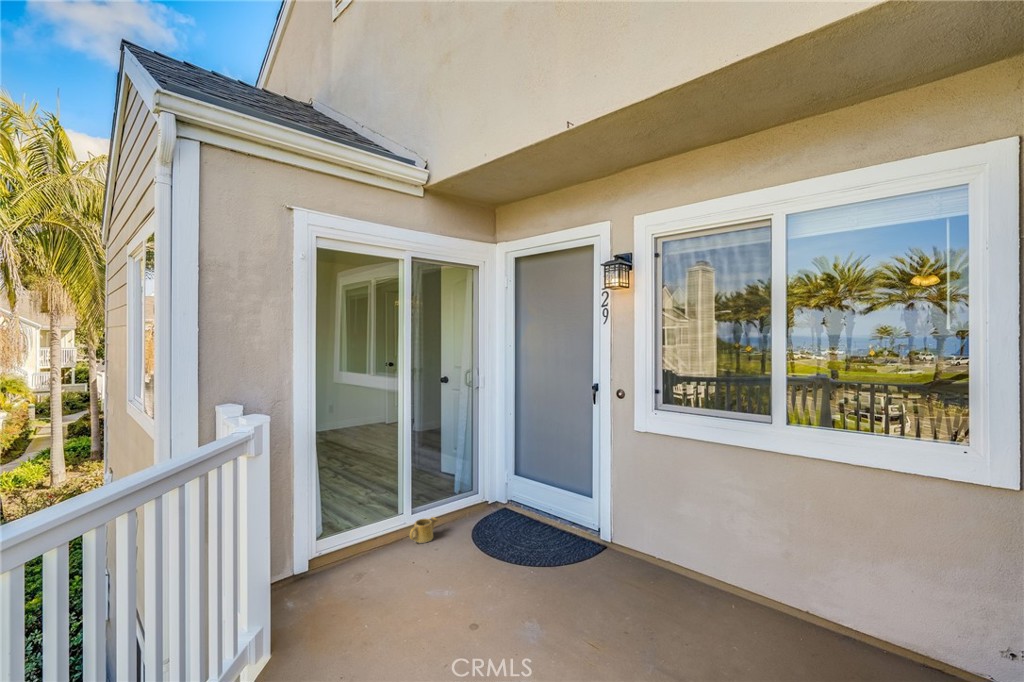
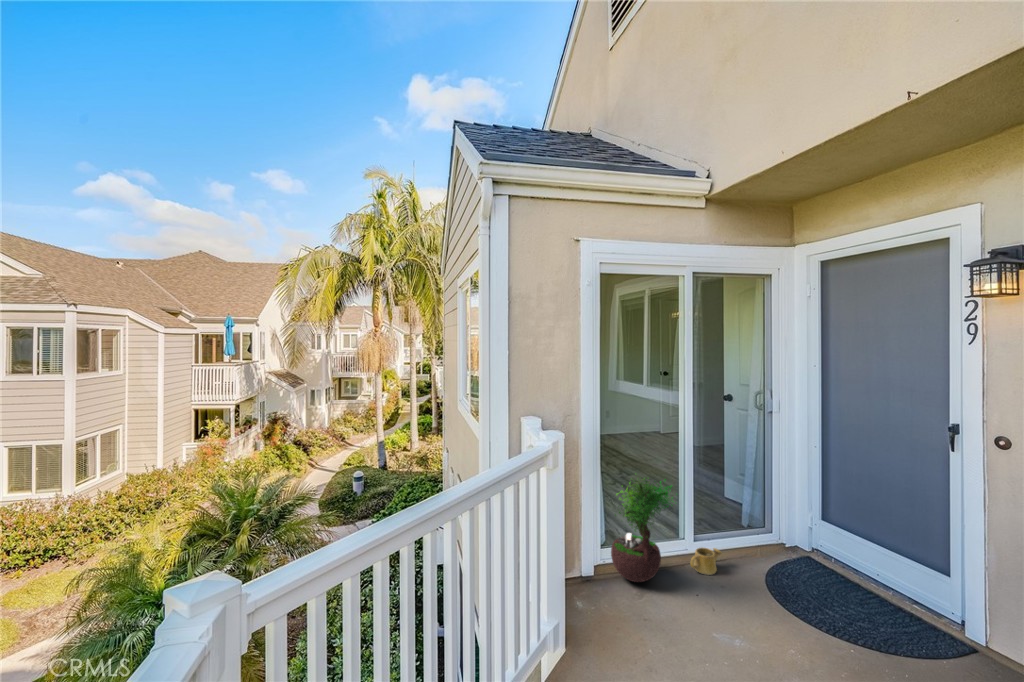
potted tree: none [329,455,396,566] -> present [611,478,673,582]

